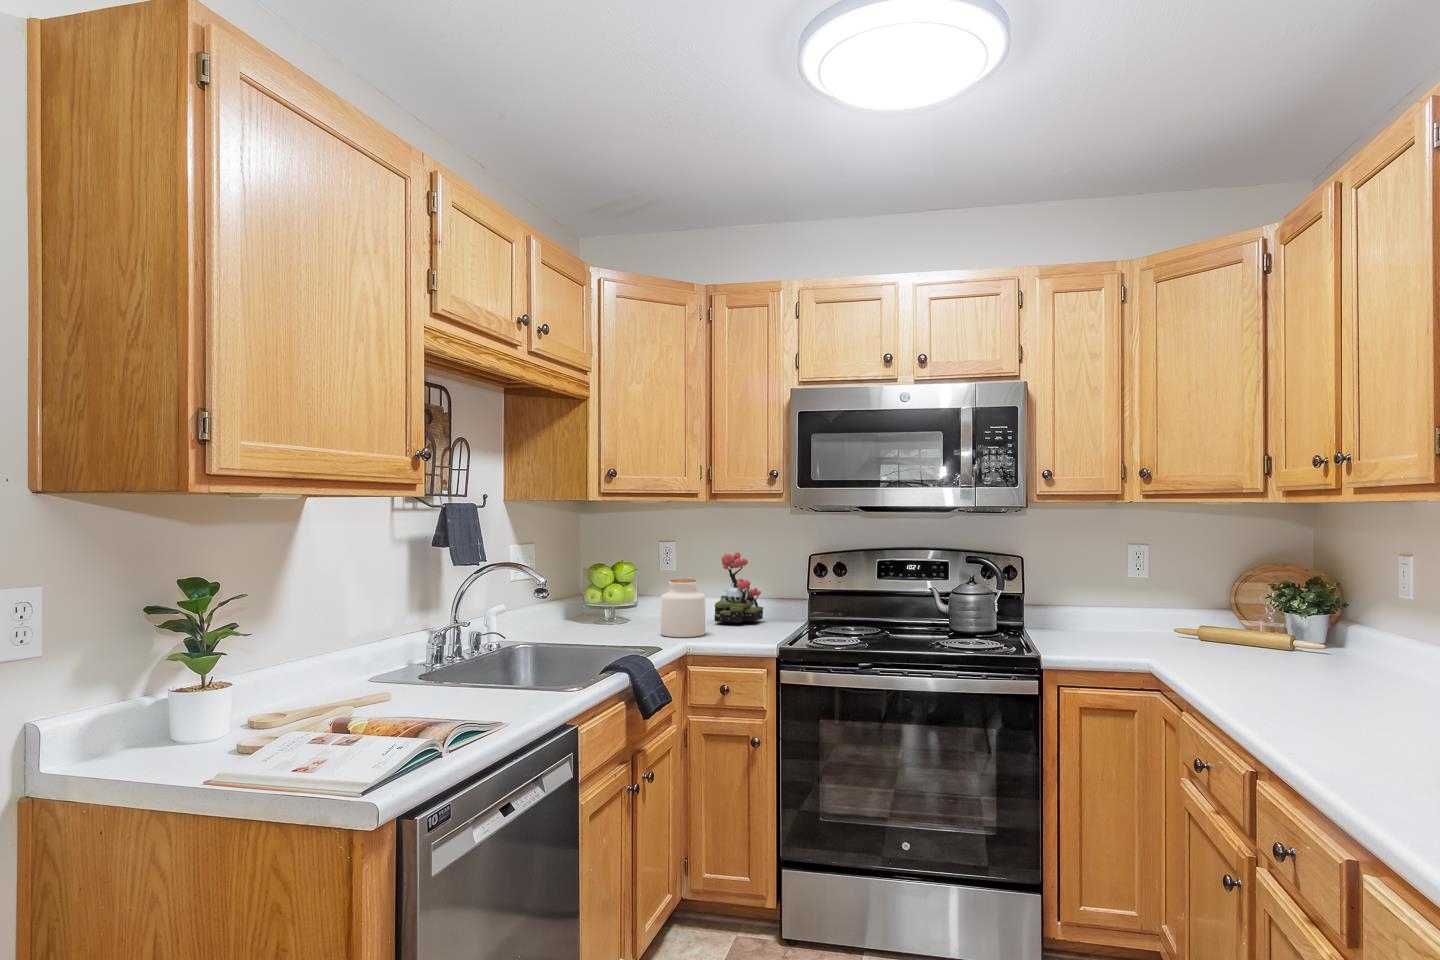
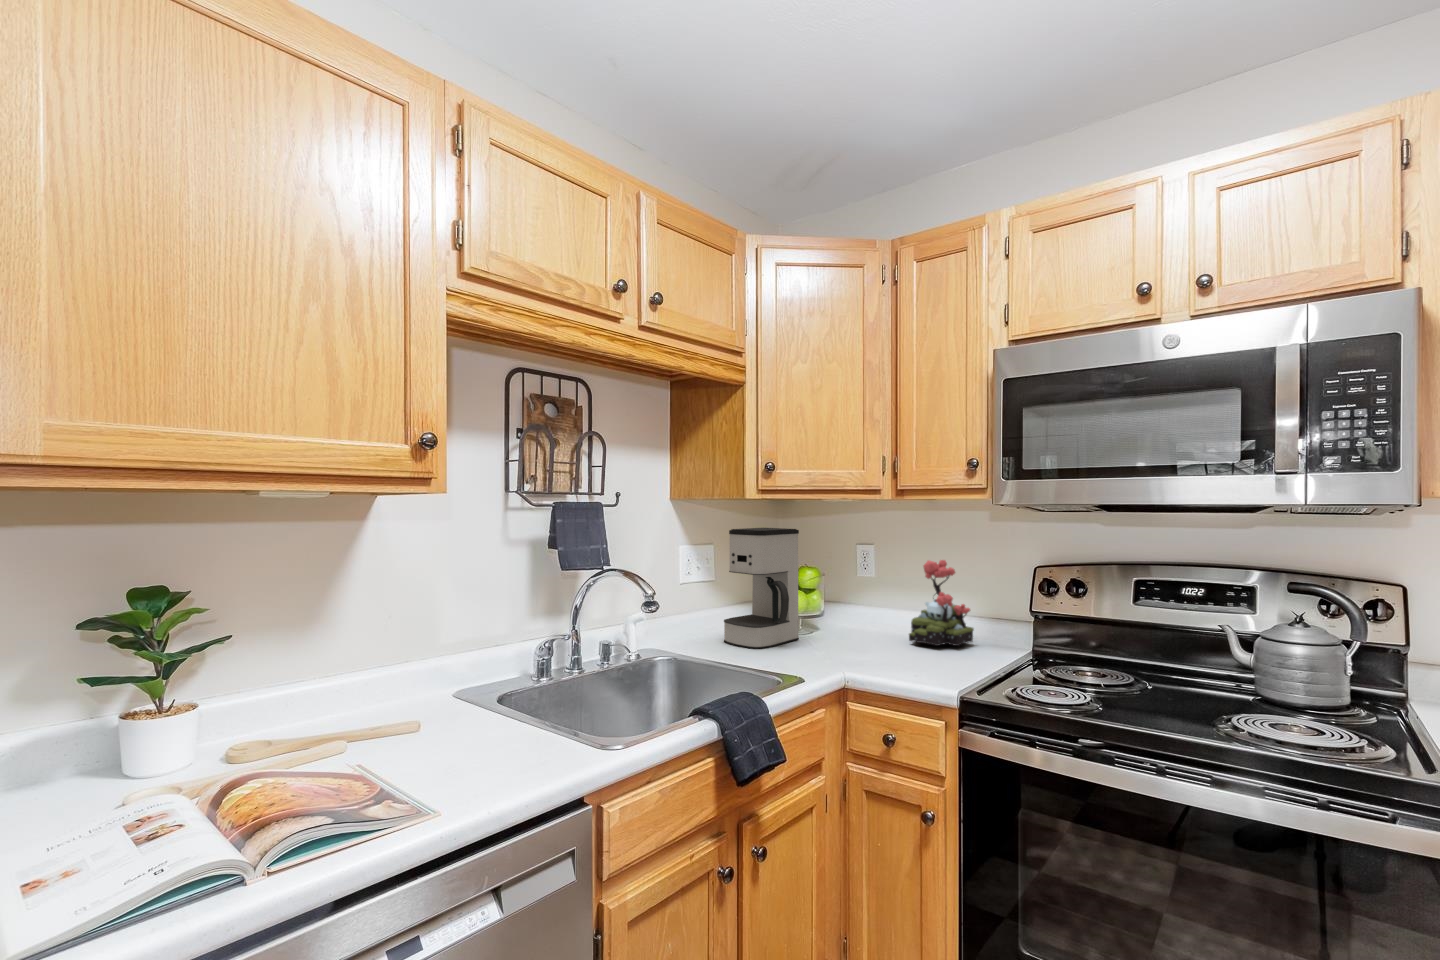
coffee maker: none [557,528,622,636] -> present [724,528,799,649]
jar: present [661,579,705,637] -> none [830,590,885,663]

